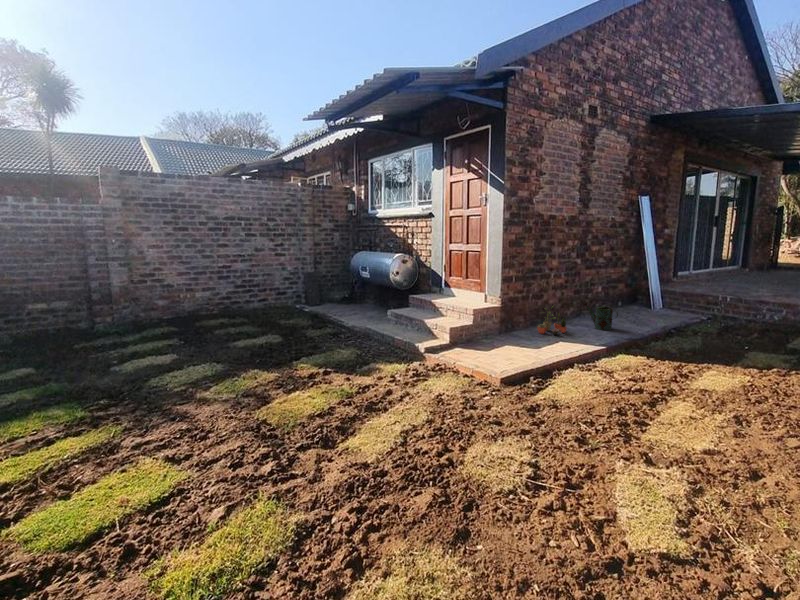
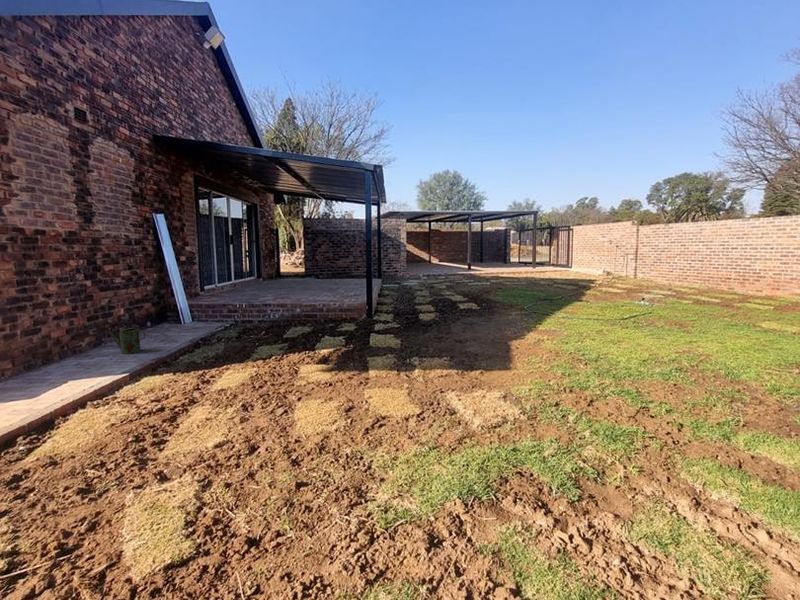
potted plant: present [537,309,567,335] -> none [35,338,81,375]

